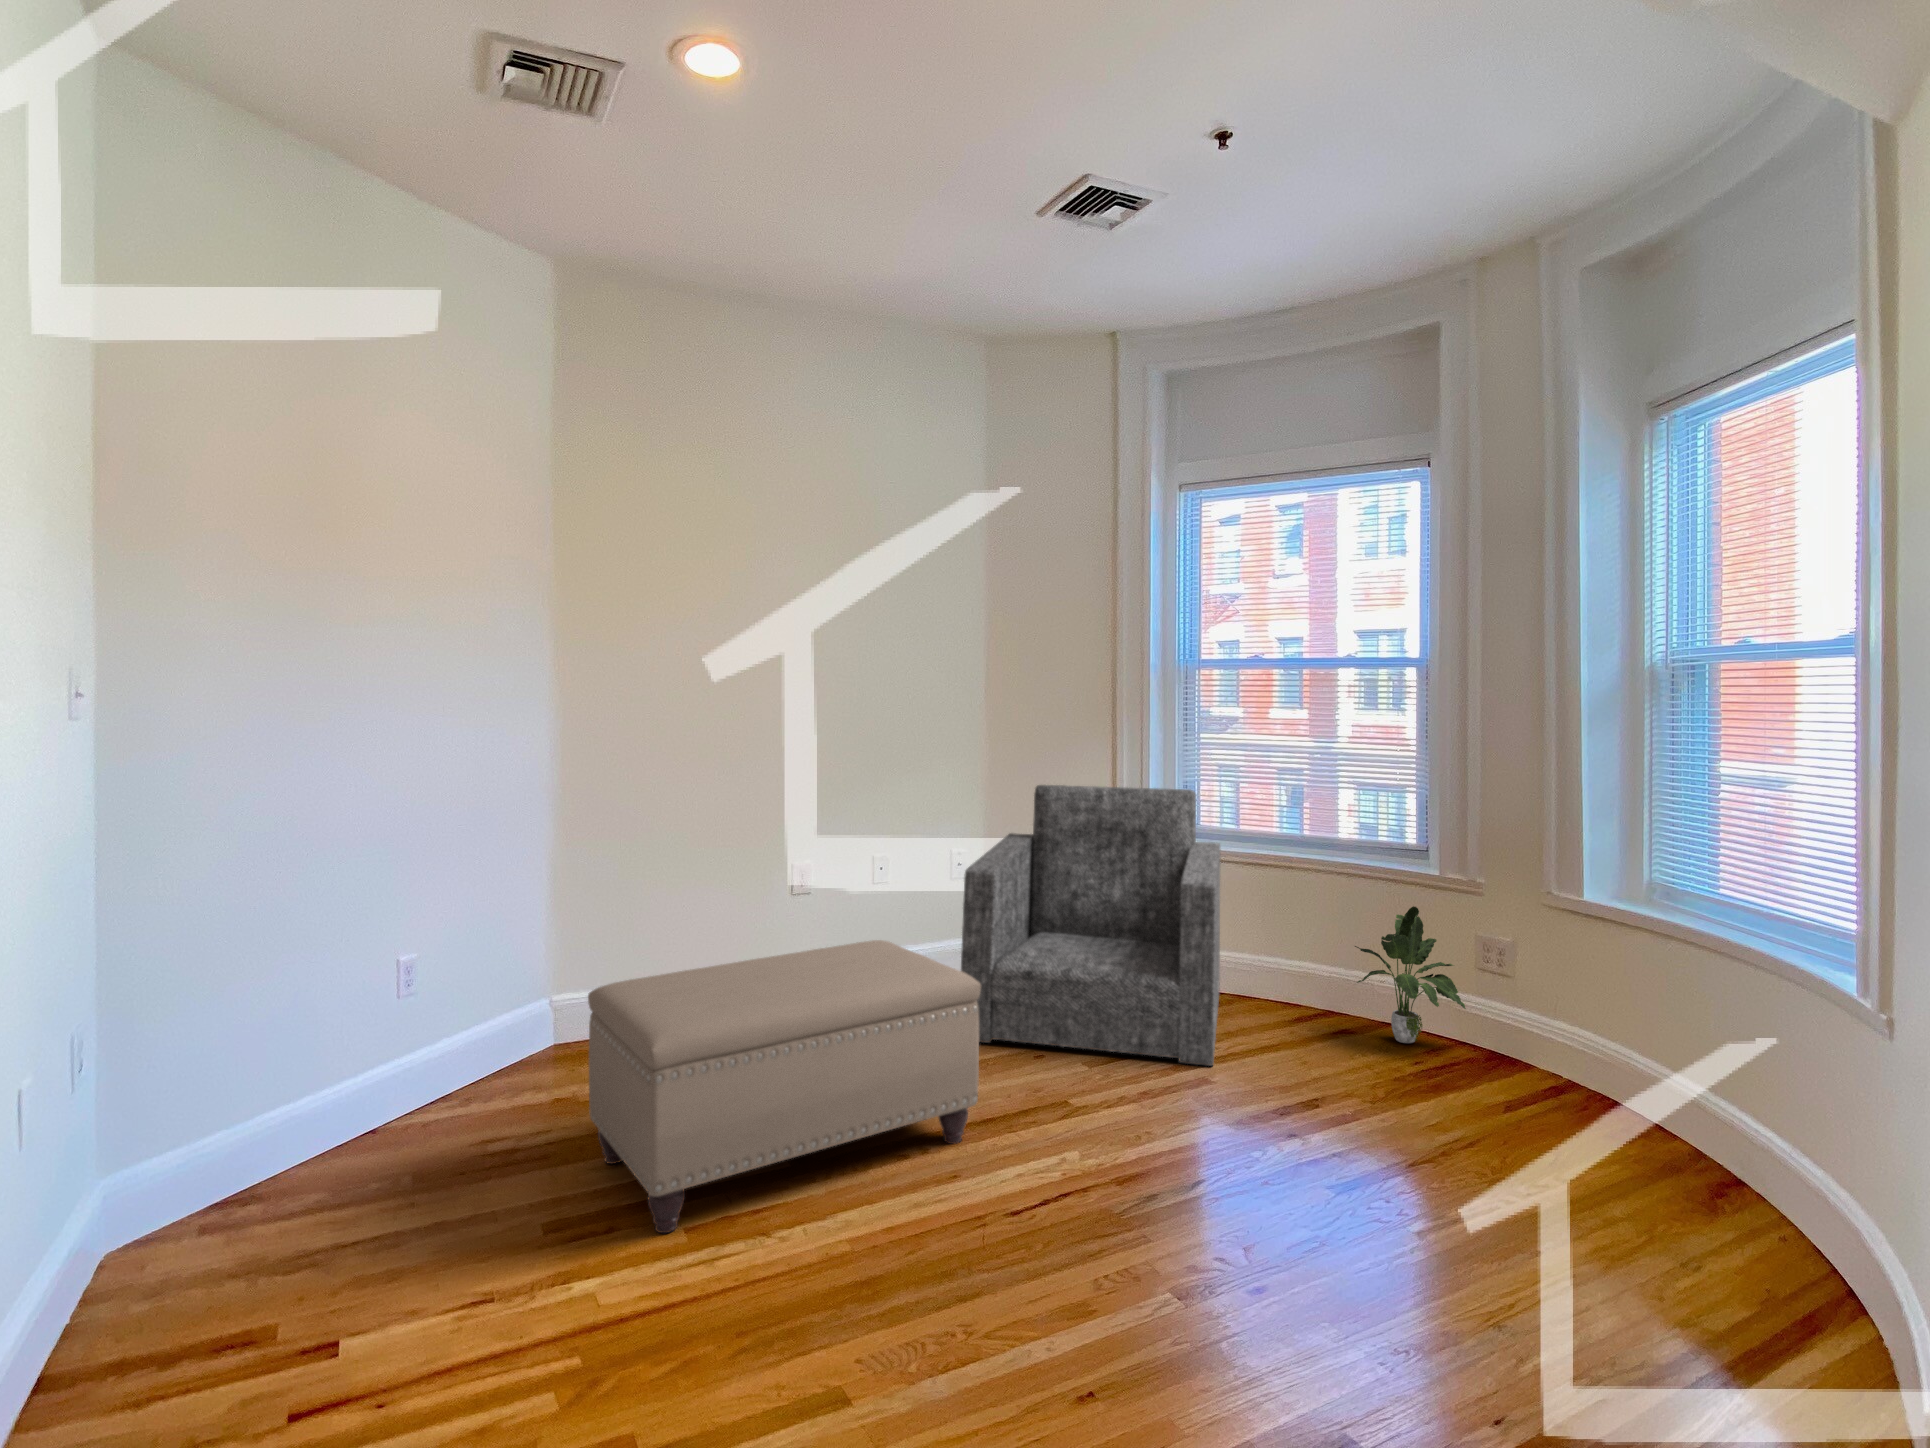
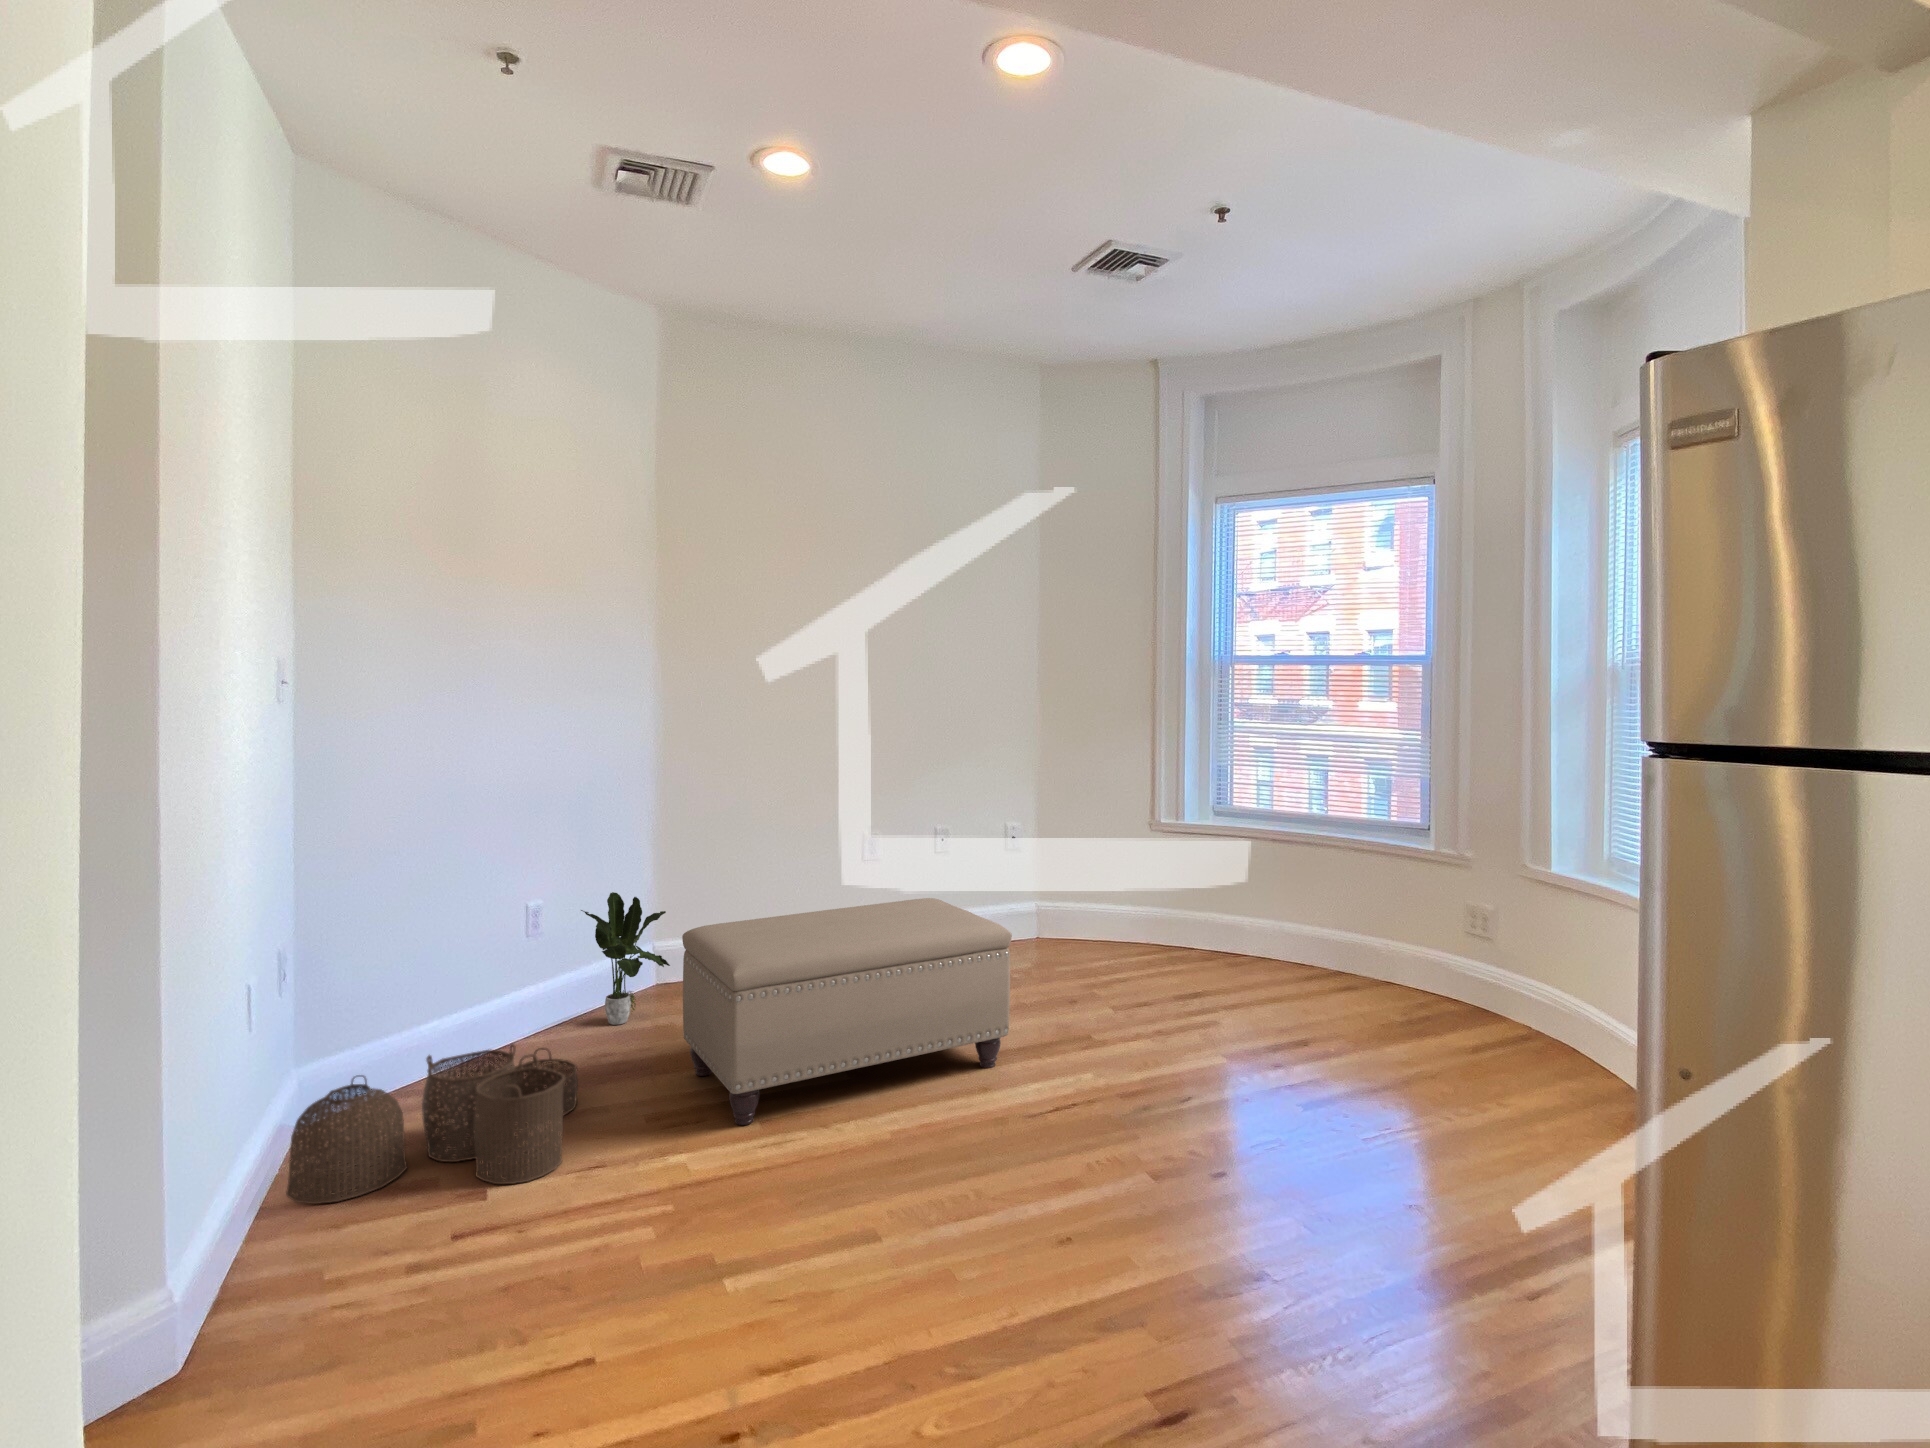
armchair: present [961,785,1220,1066] -> none [1004,768,1246,1015]
potted plant: present [1355,906,1466,1043] -> present [581,892,670,1025]
woven basket: none [69,1138,460,1373] -> present [286,1044,578,1204]

